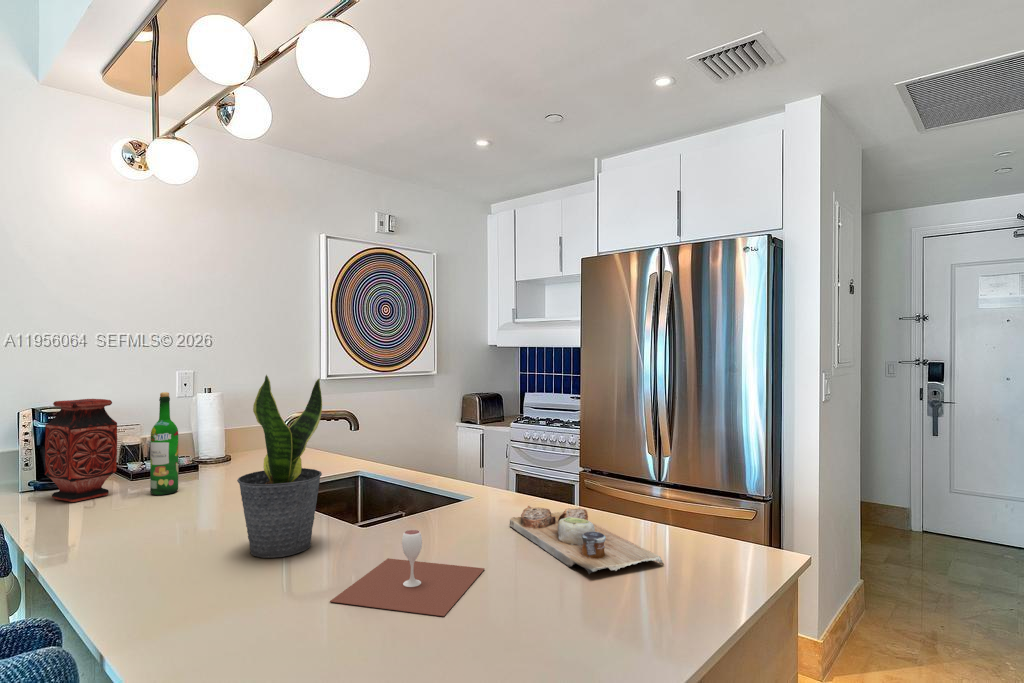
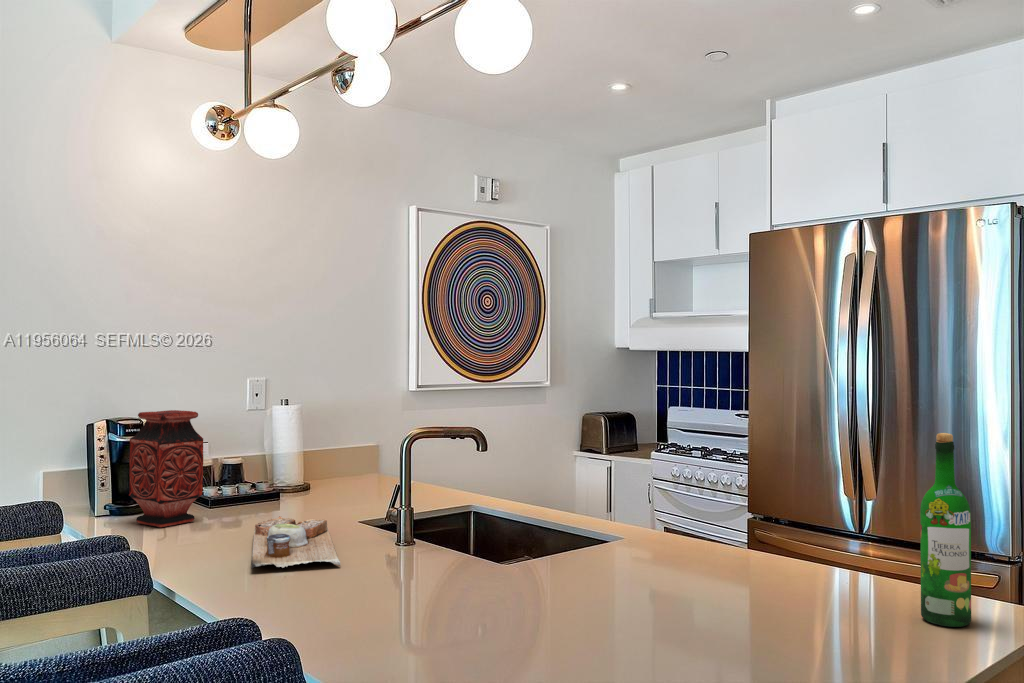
potted plant: present [237,375,322,558] -> none [366,384,457,590]
wine bottle: present [150,392,178,495] -> present [920,433,971,627]
cutting board: present [509,506,664,574] -> present [251,516,341,568]
wine glass: present [330,530,484,616] -> none [487,561,652,652]

